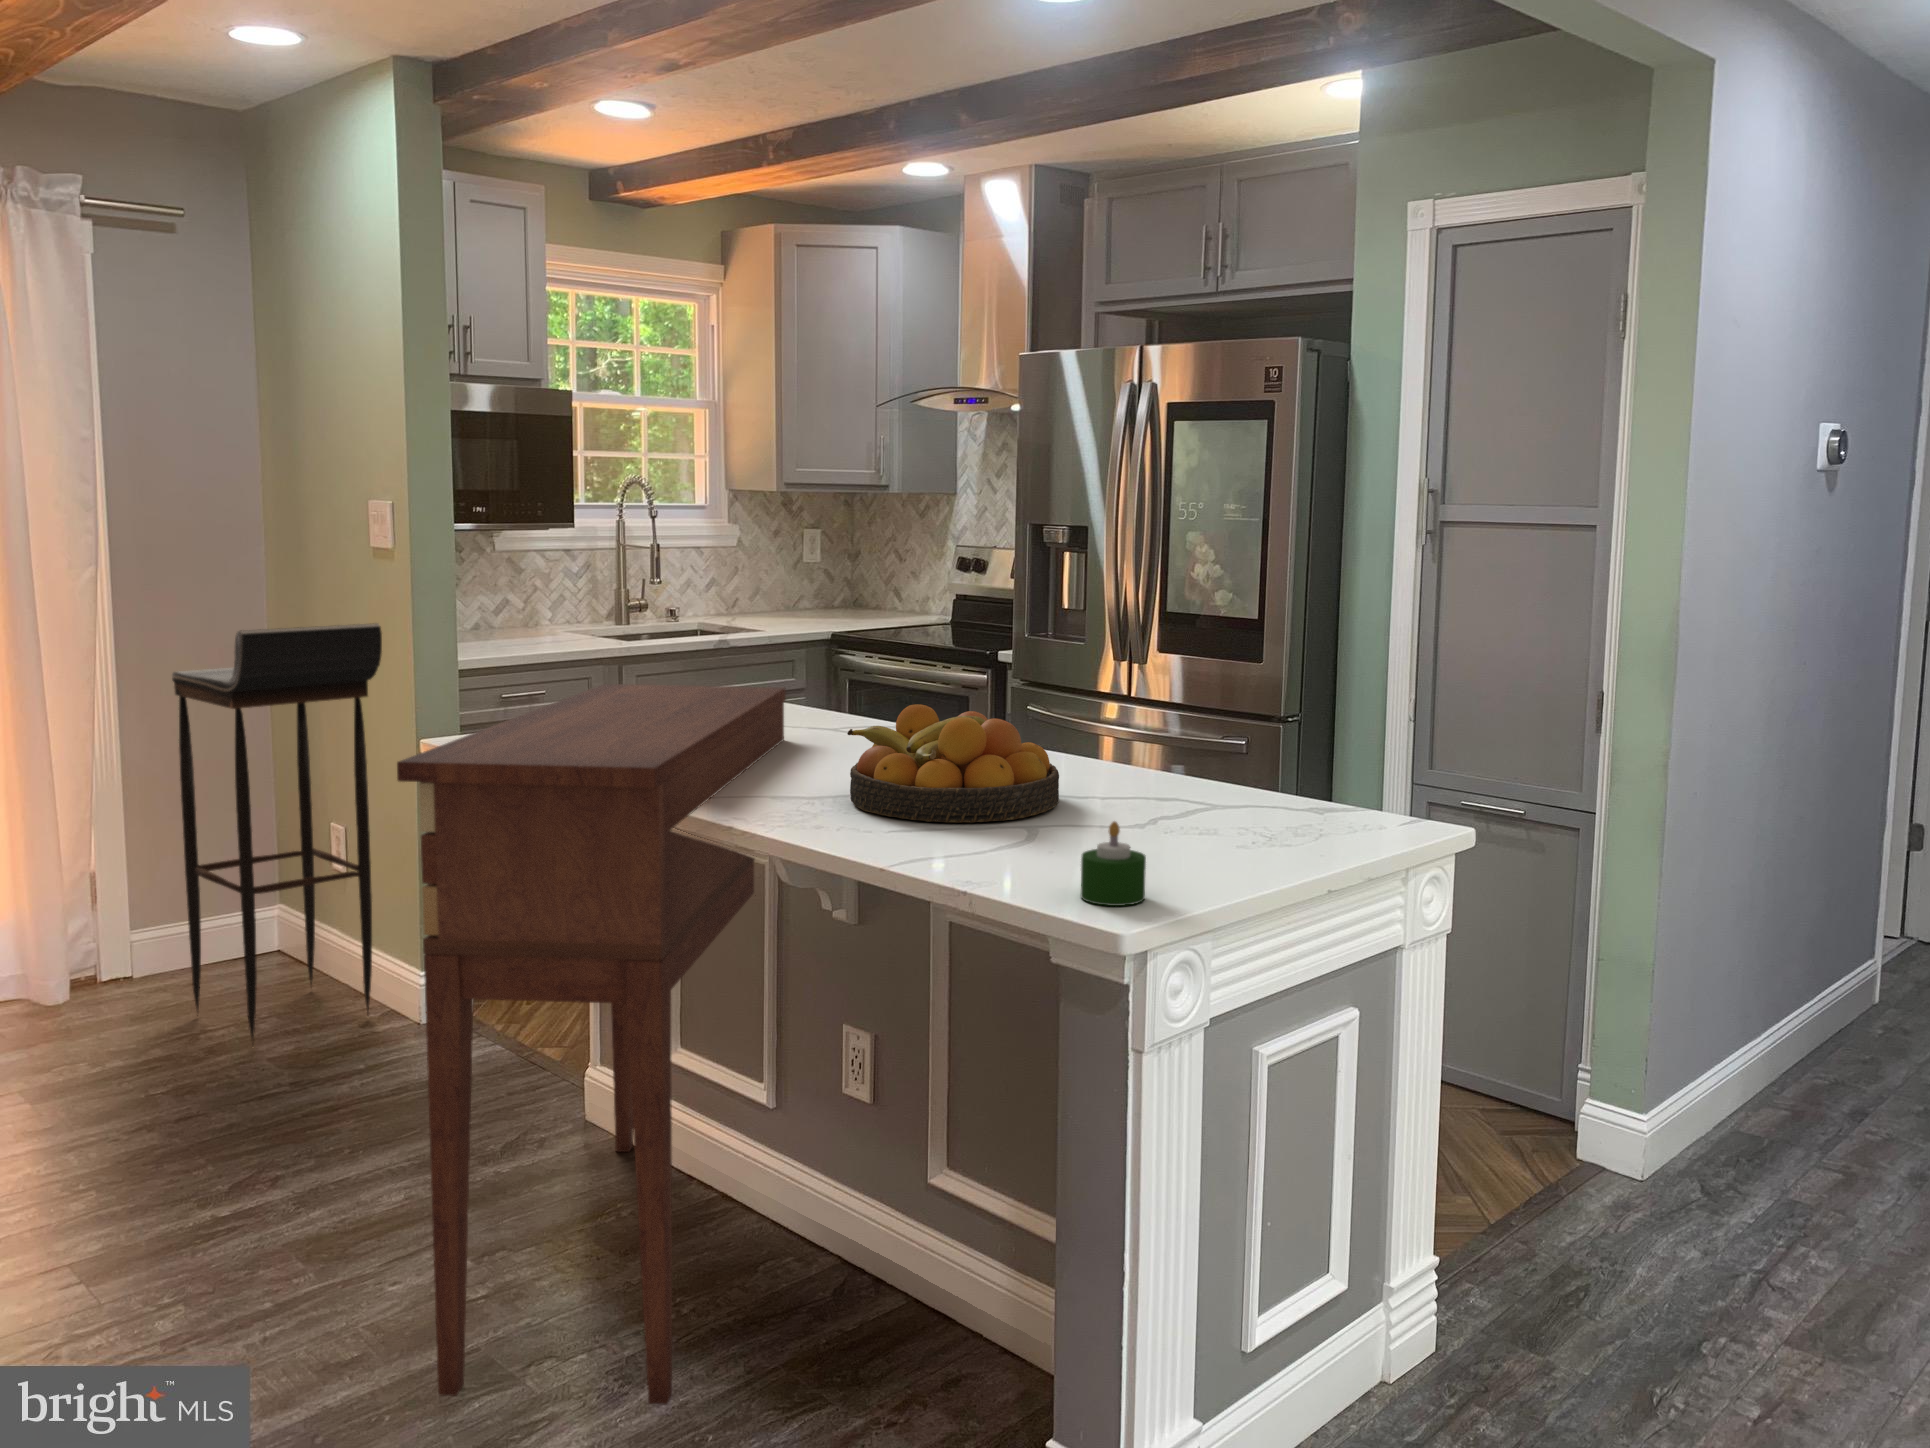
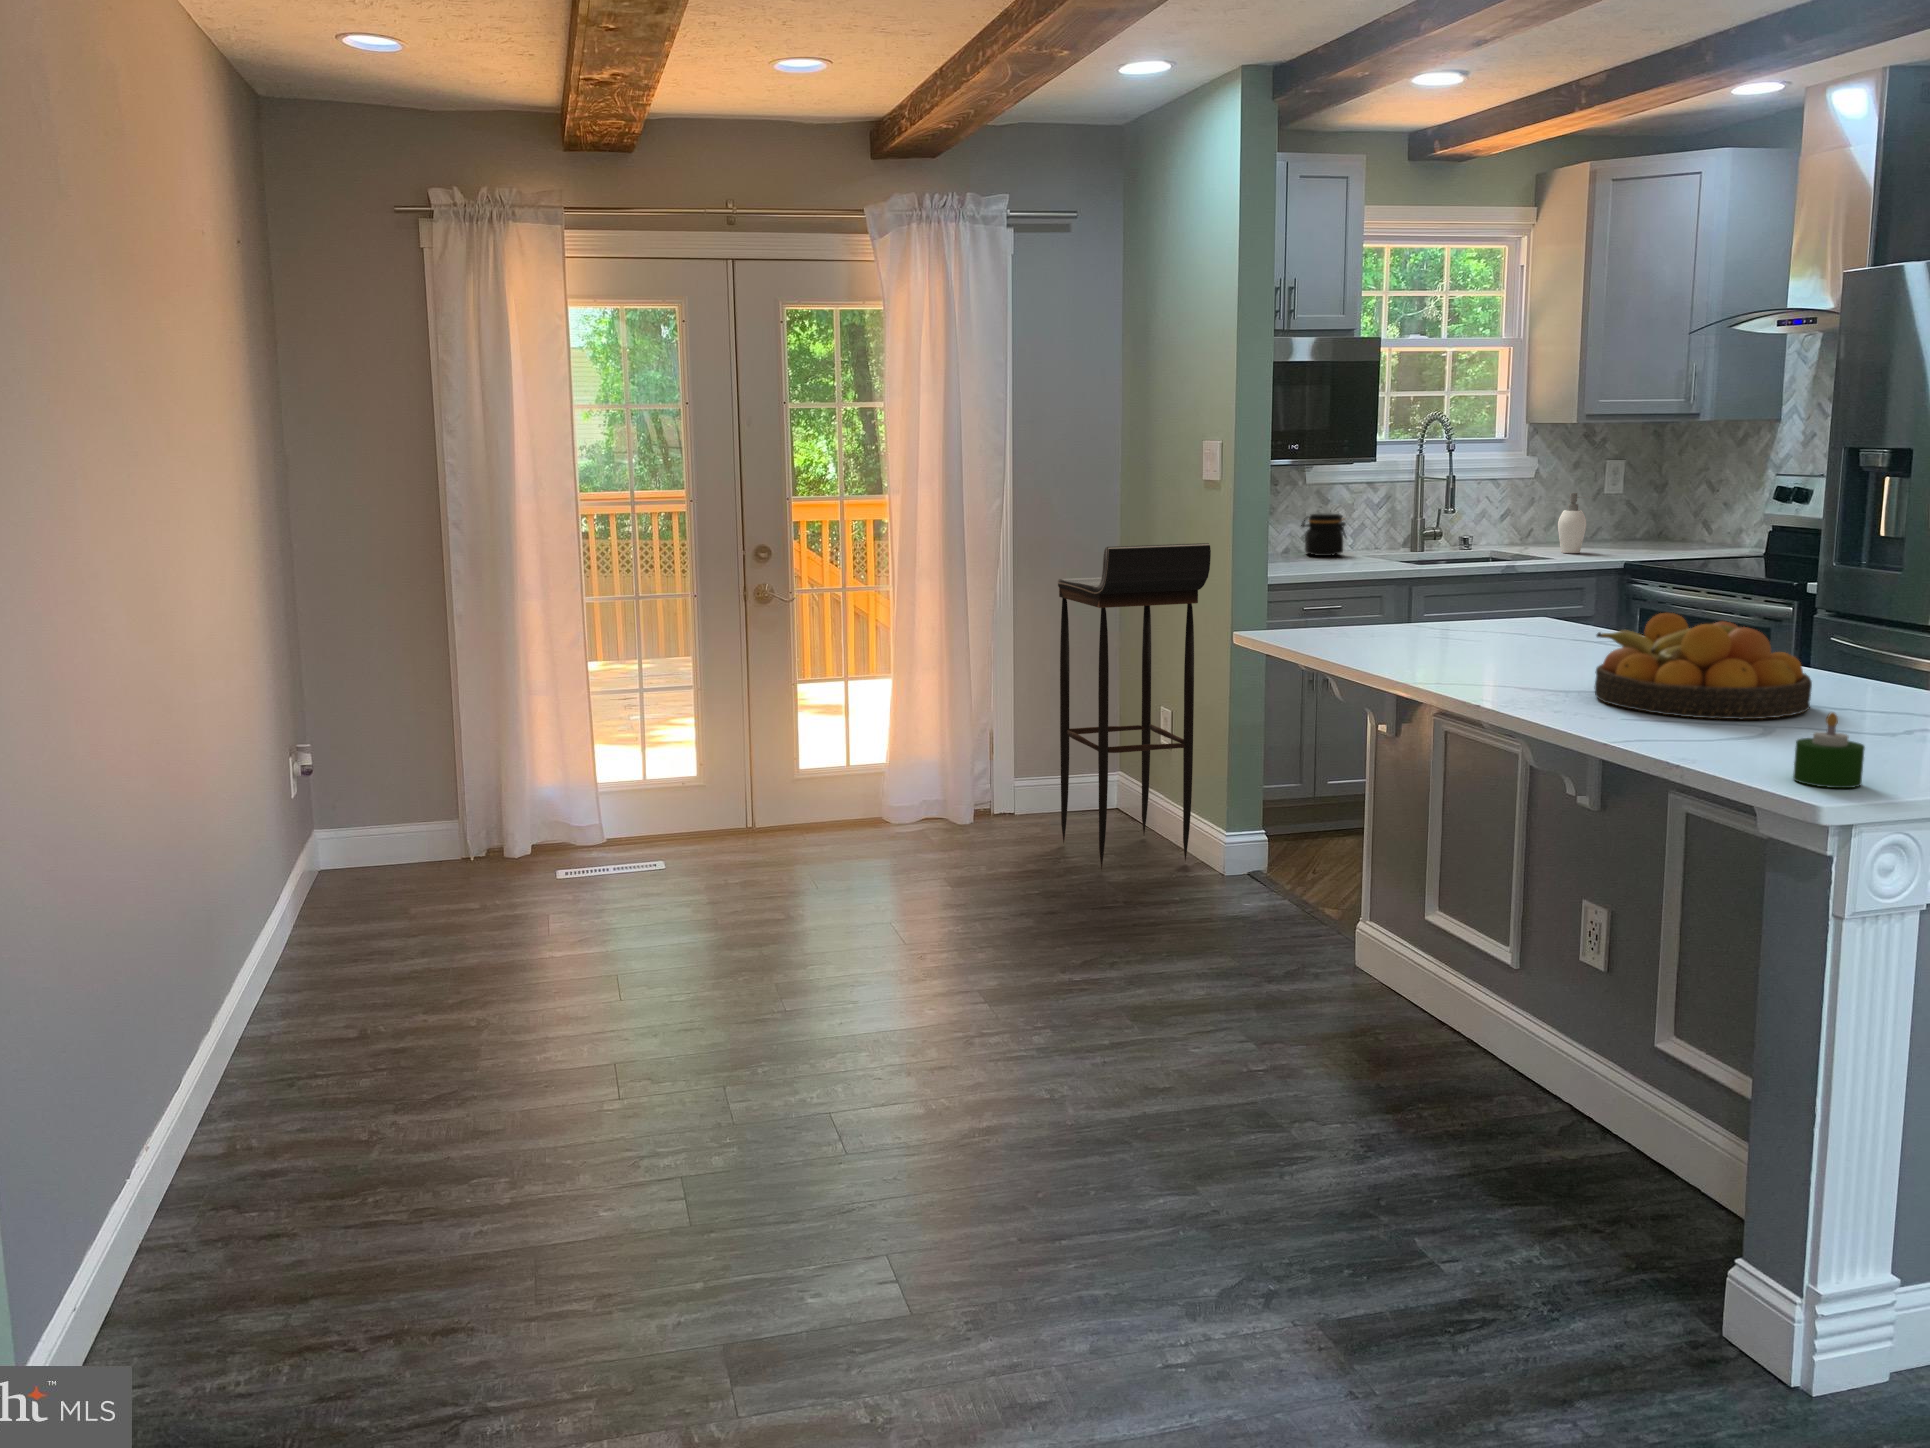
soap dispenser: none [765,562,798,624] -> present [1558,493,1594,553]
jar: none [491,584,546,632] -> present [1301,514,1347,556]
console table: present [397,684,786,1405] -> none [1219,593,1551,1167]

